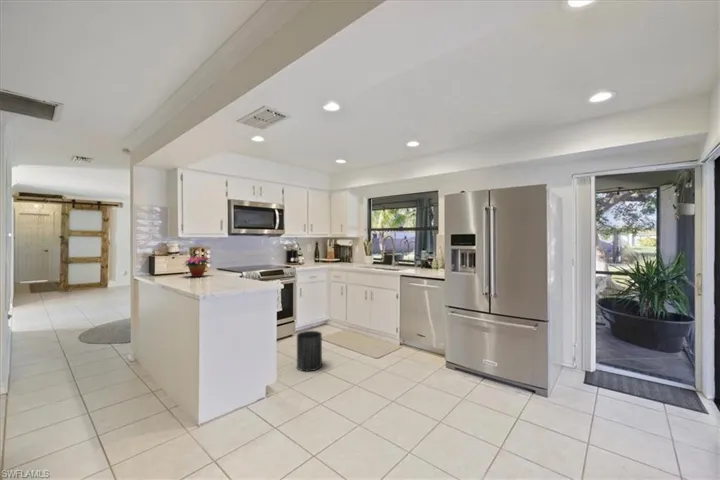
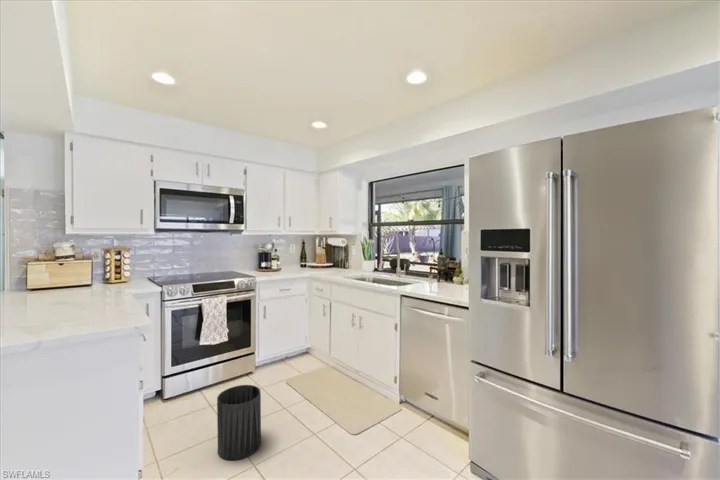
flower arrangement: present [185,256,209,277] -> none [36,263,101,297]

